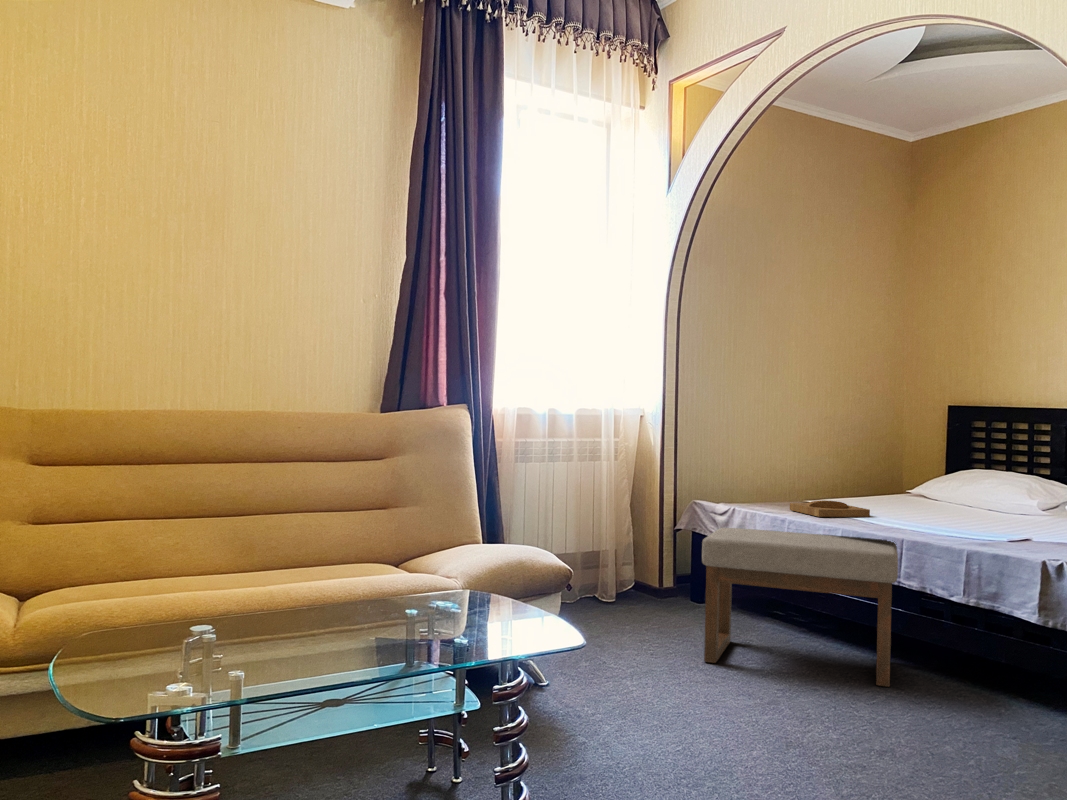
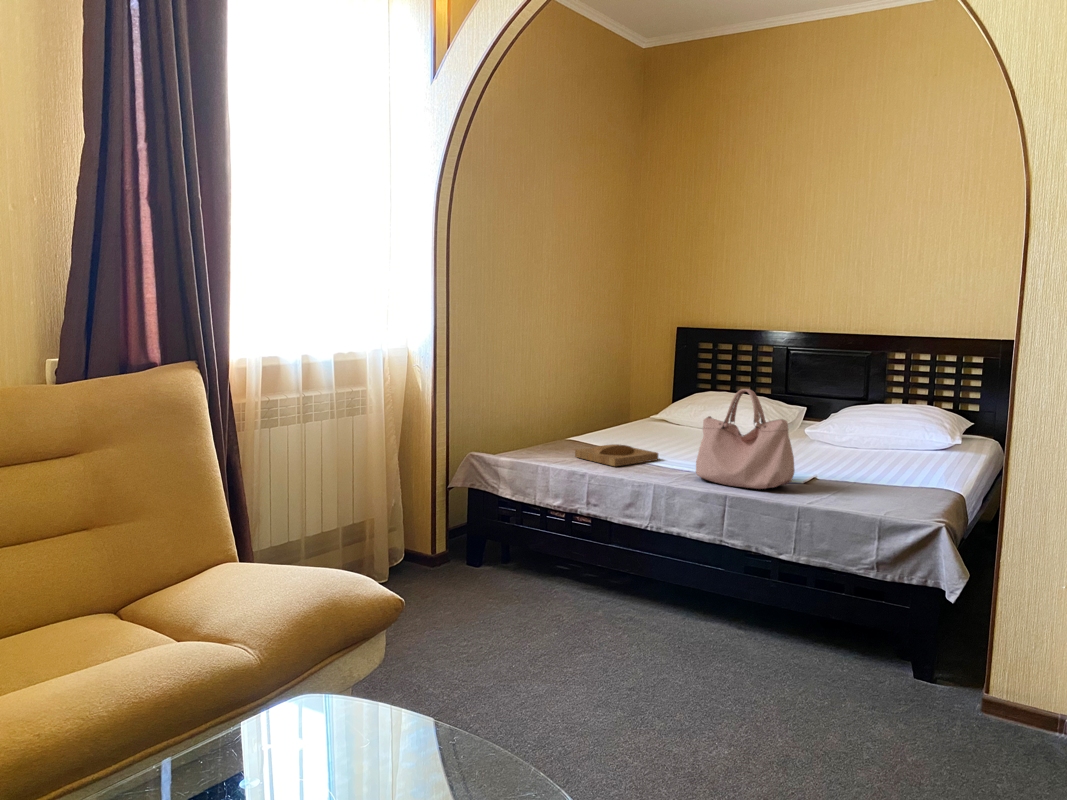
handbag: none [888,442,979,536] -> present [696,389,795,489]
ottoman: present [702,528,898,687] -> none [525,494,739,658]

